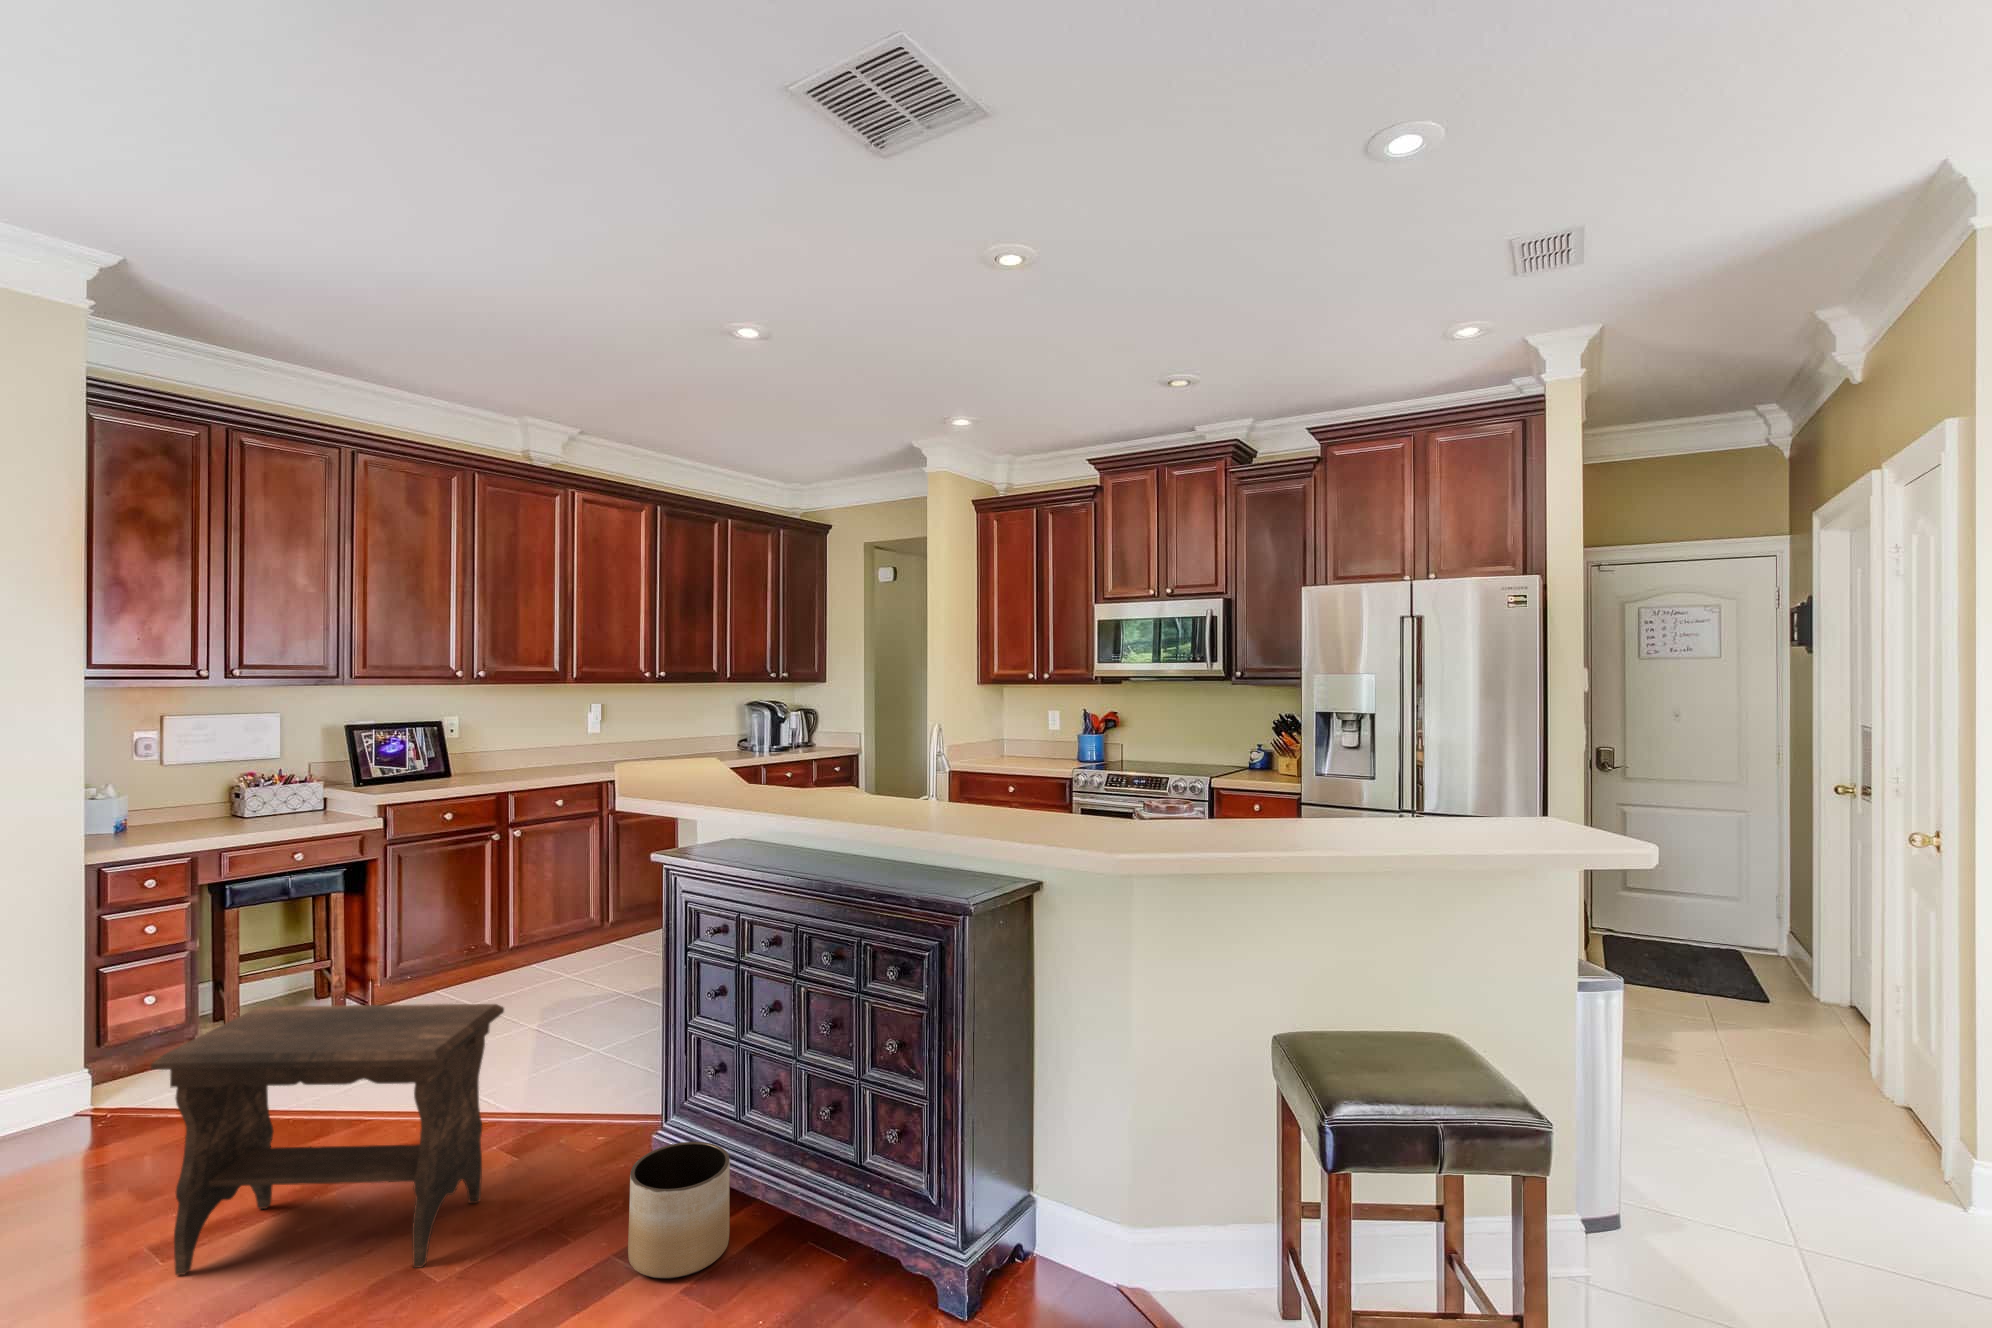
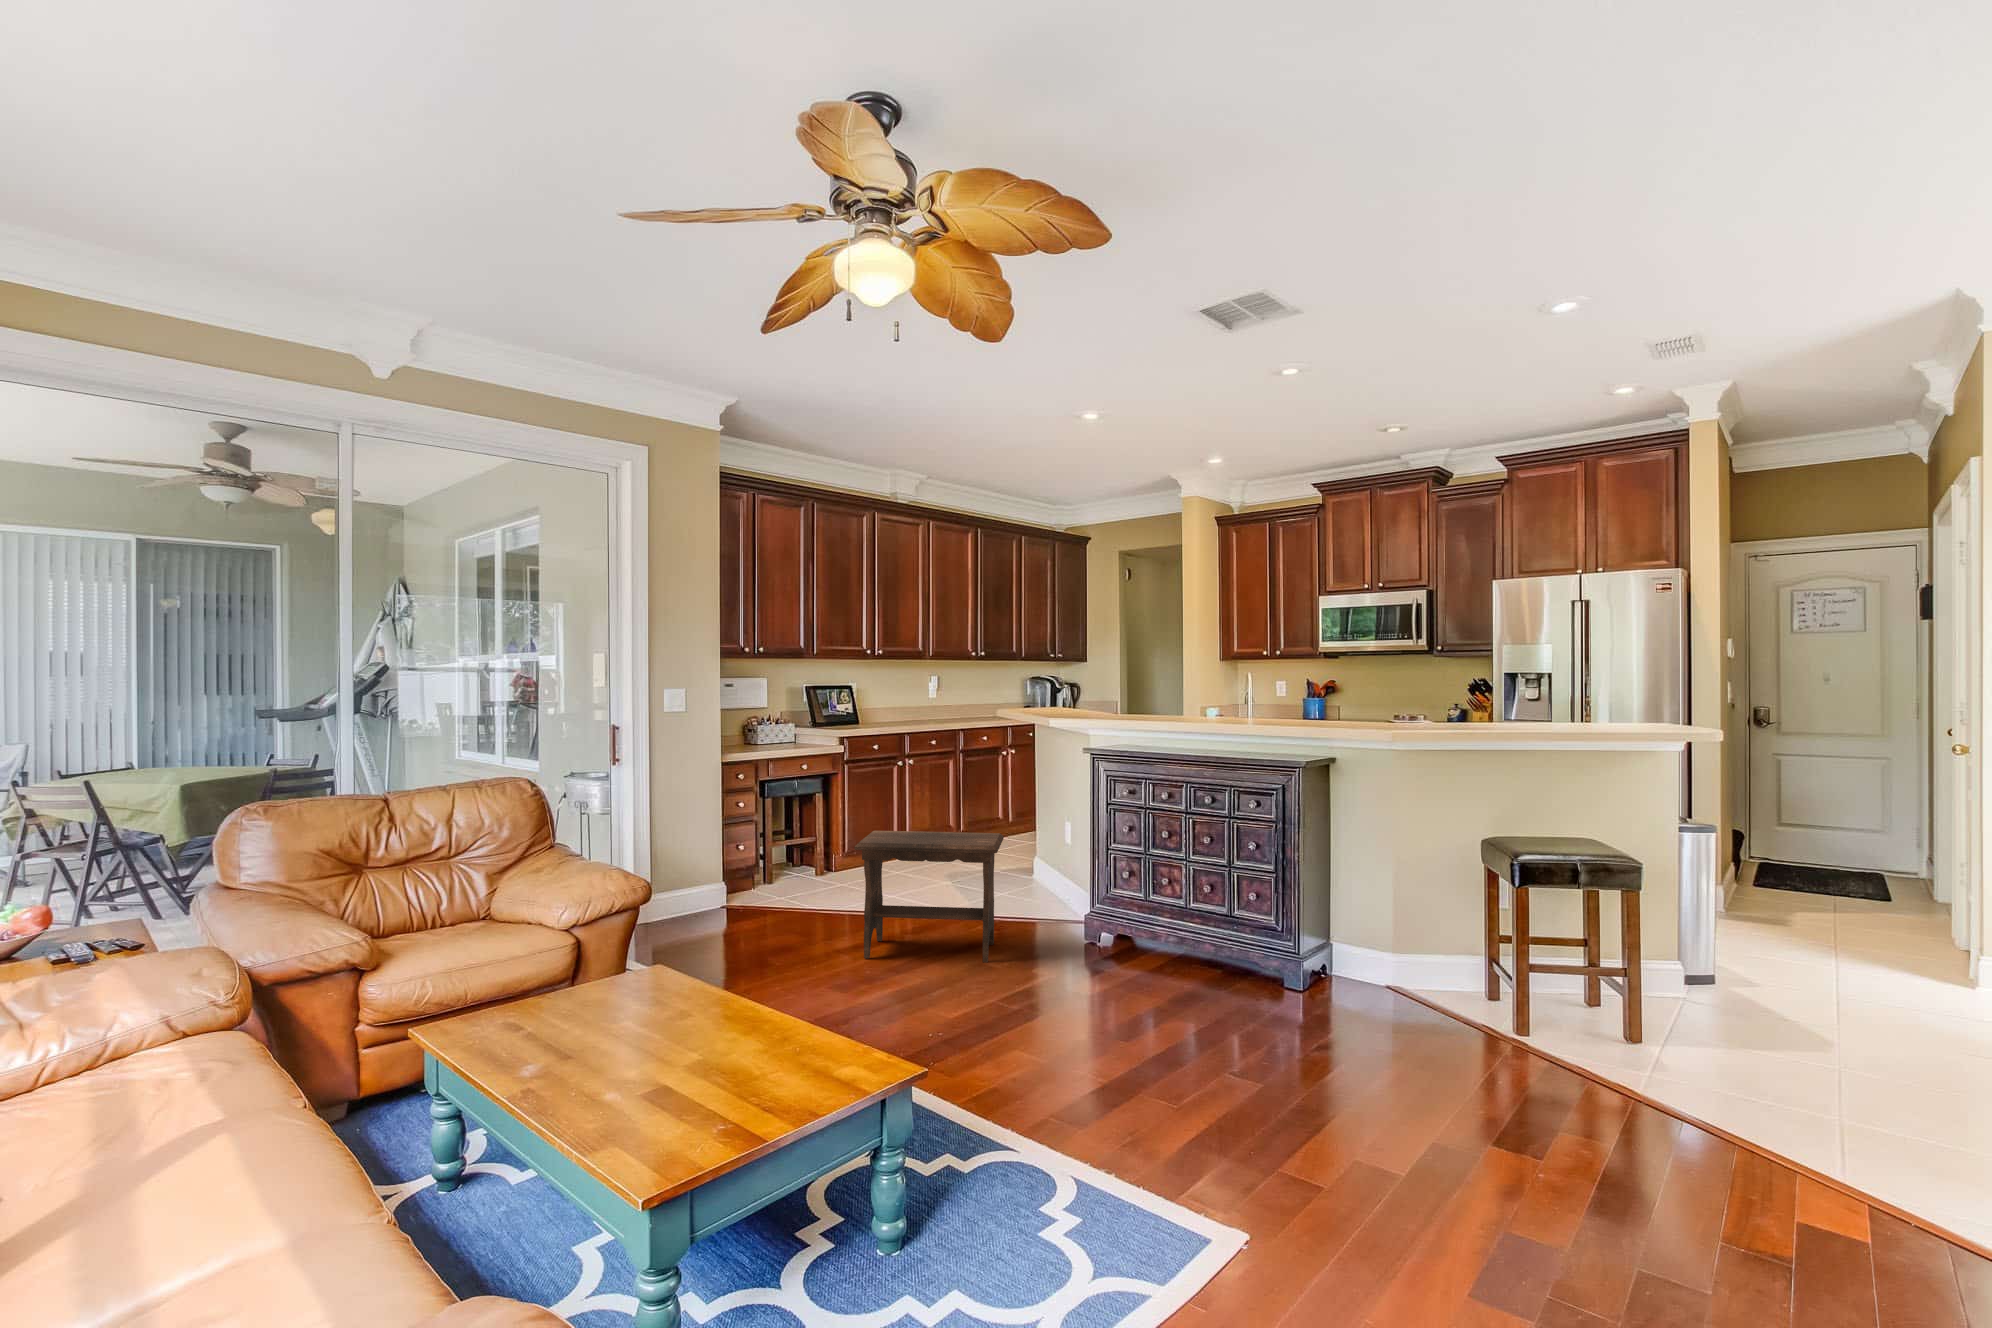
planter: present [628,1142,730,1279] -> none [1096,909,1149,971]

